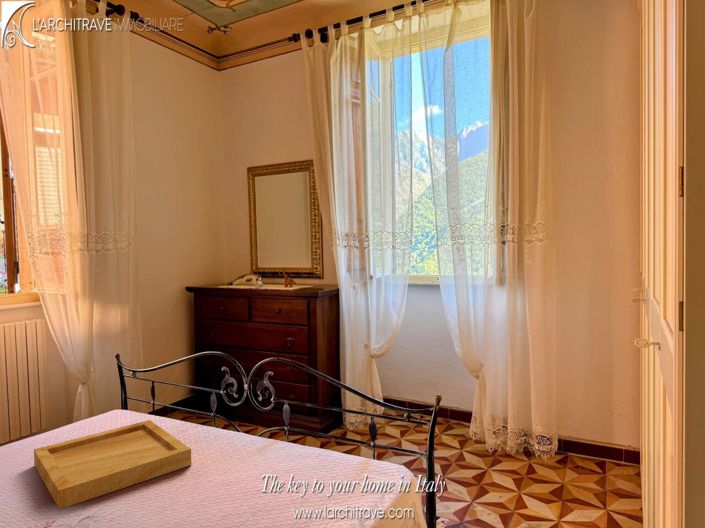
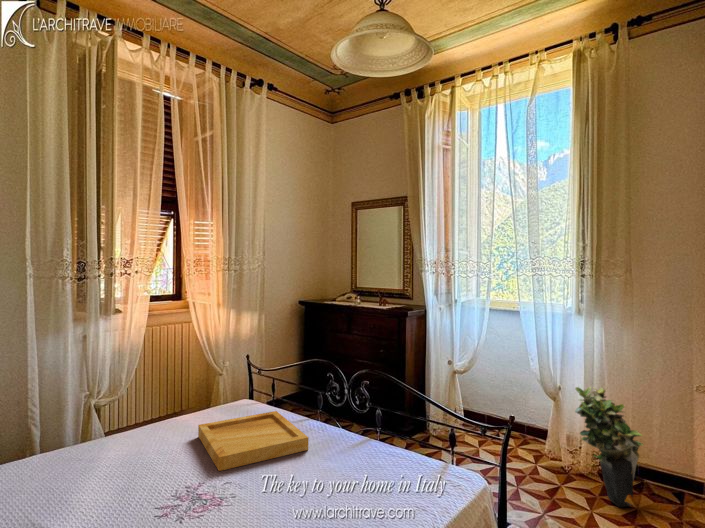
potted plant: none [499,360,568,485] -> present [575,387,643,507]

